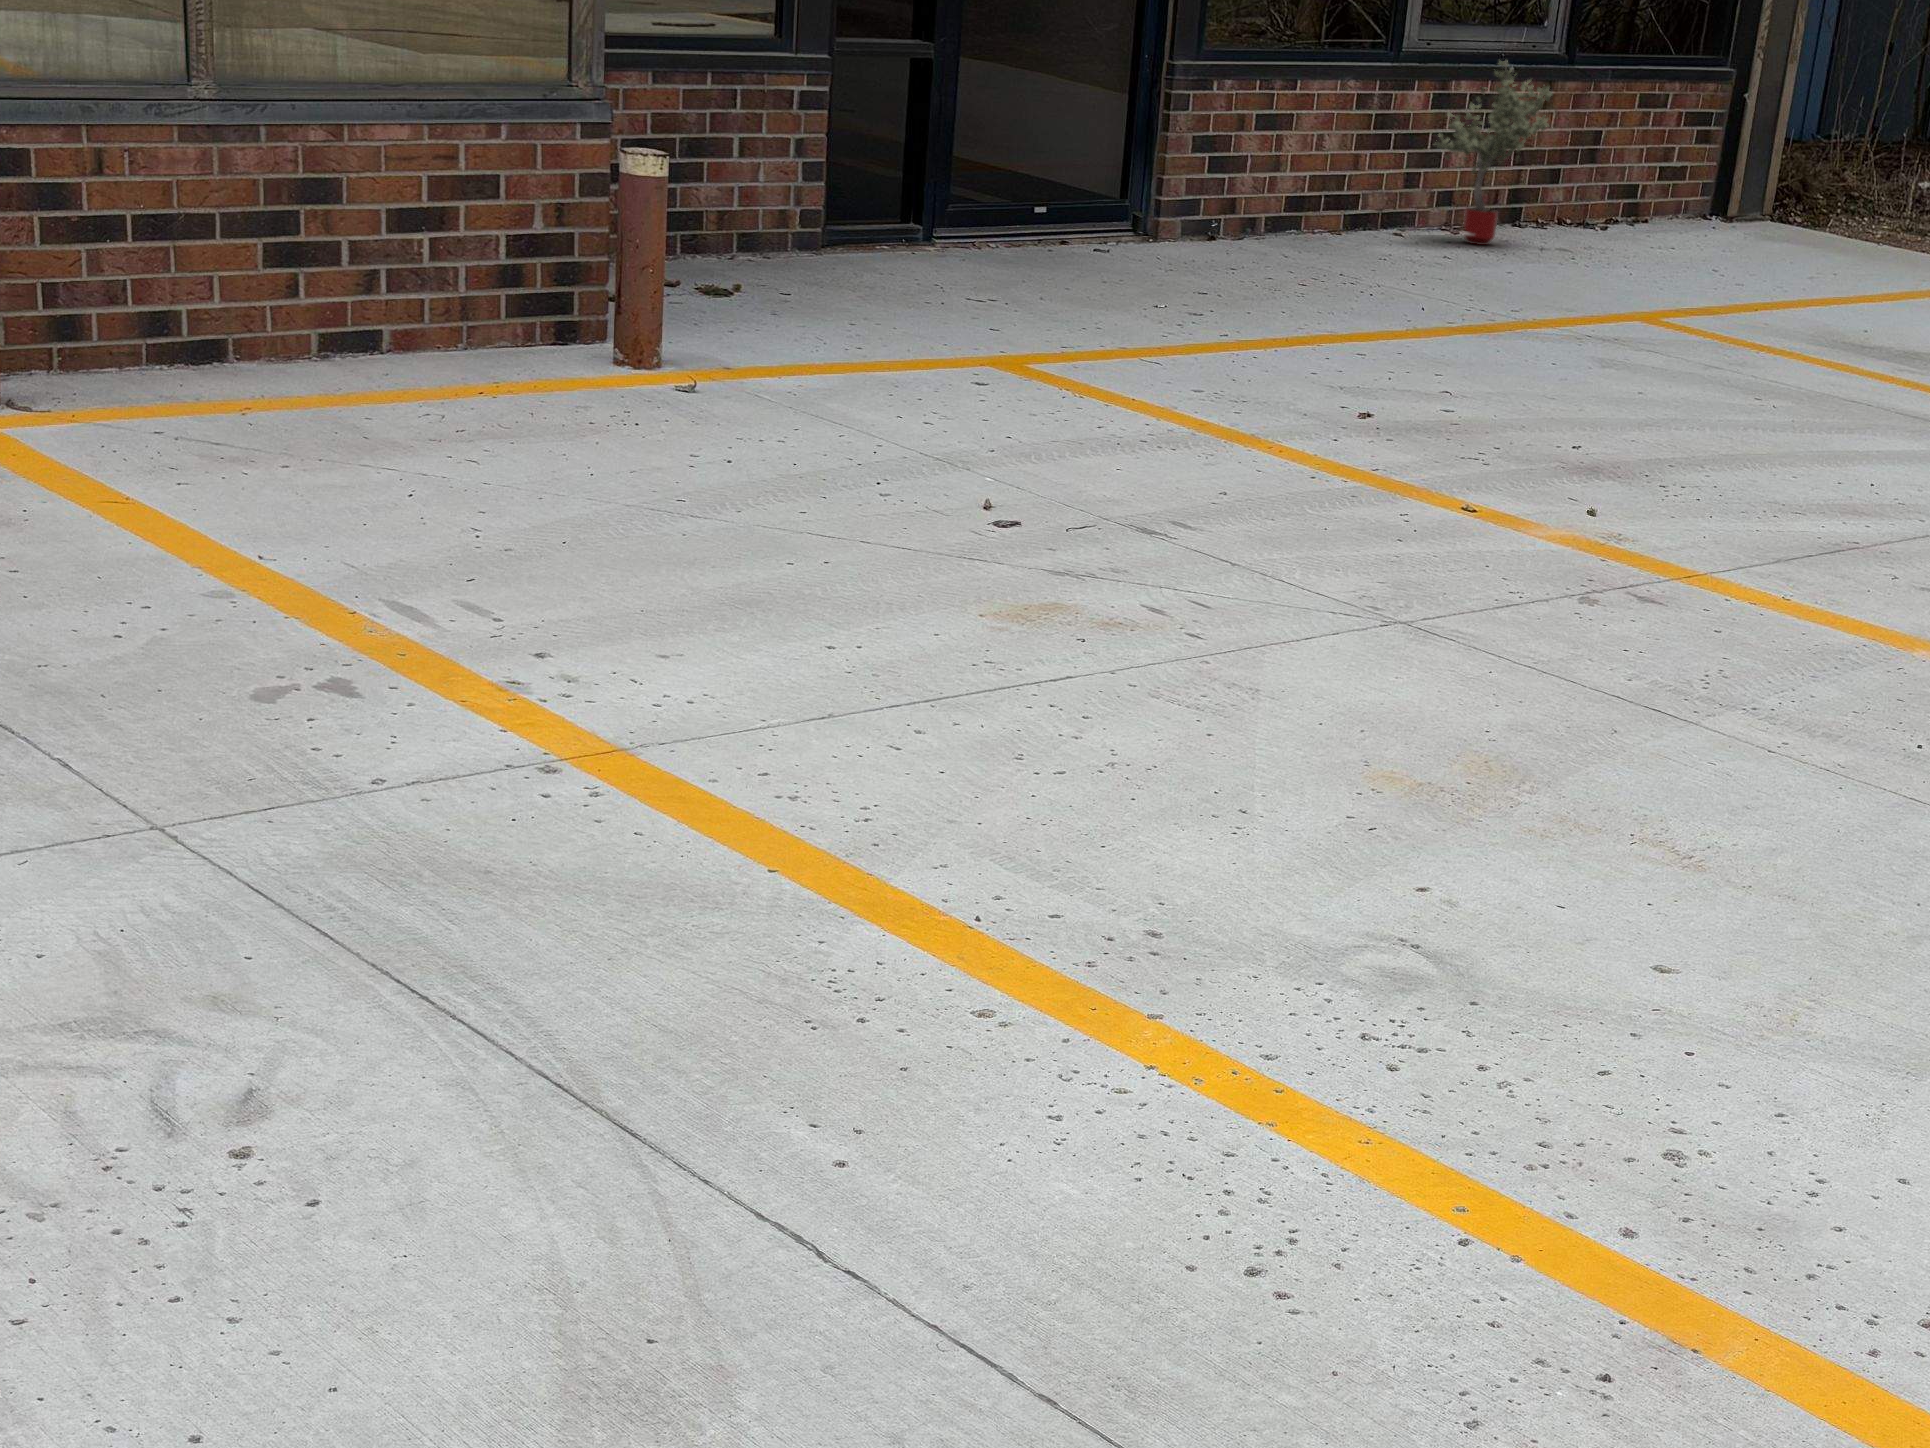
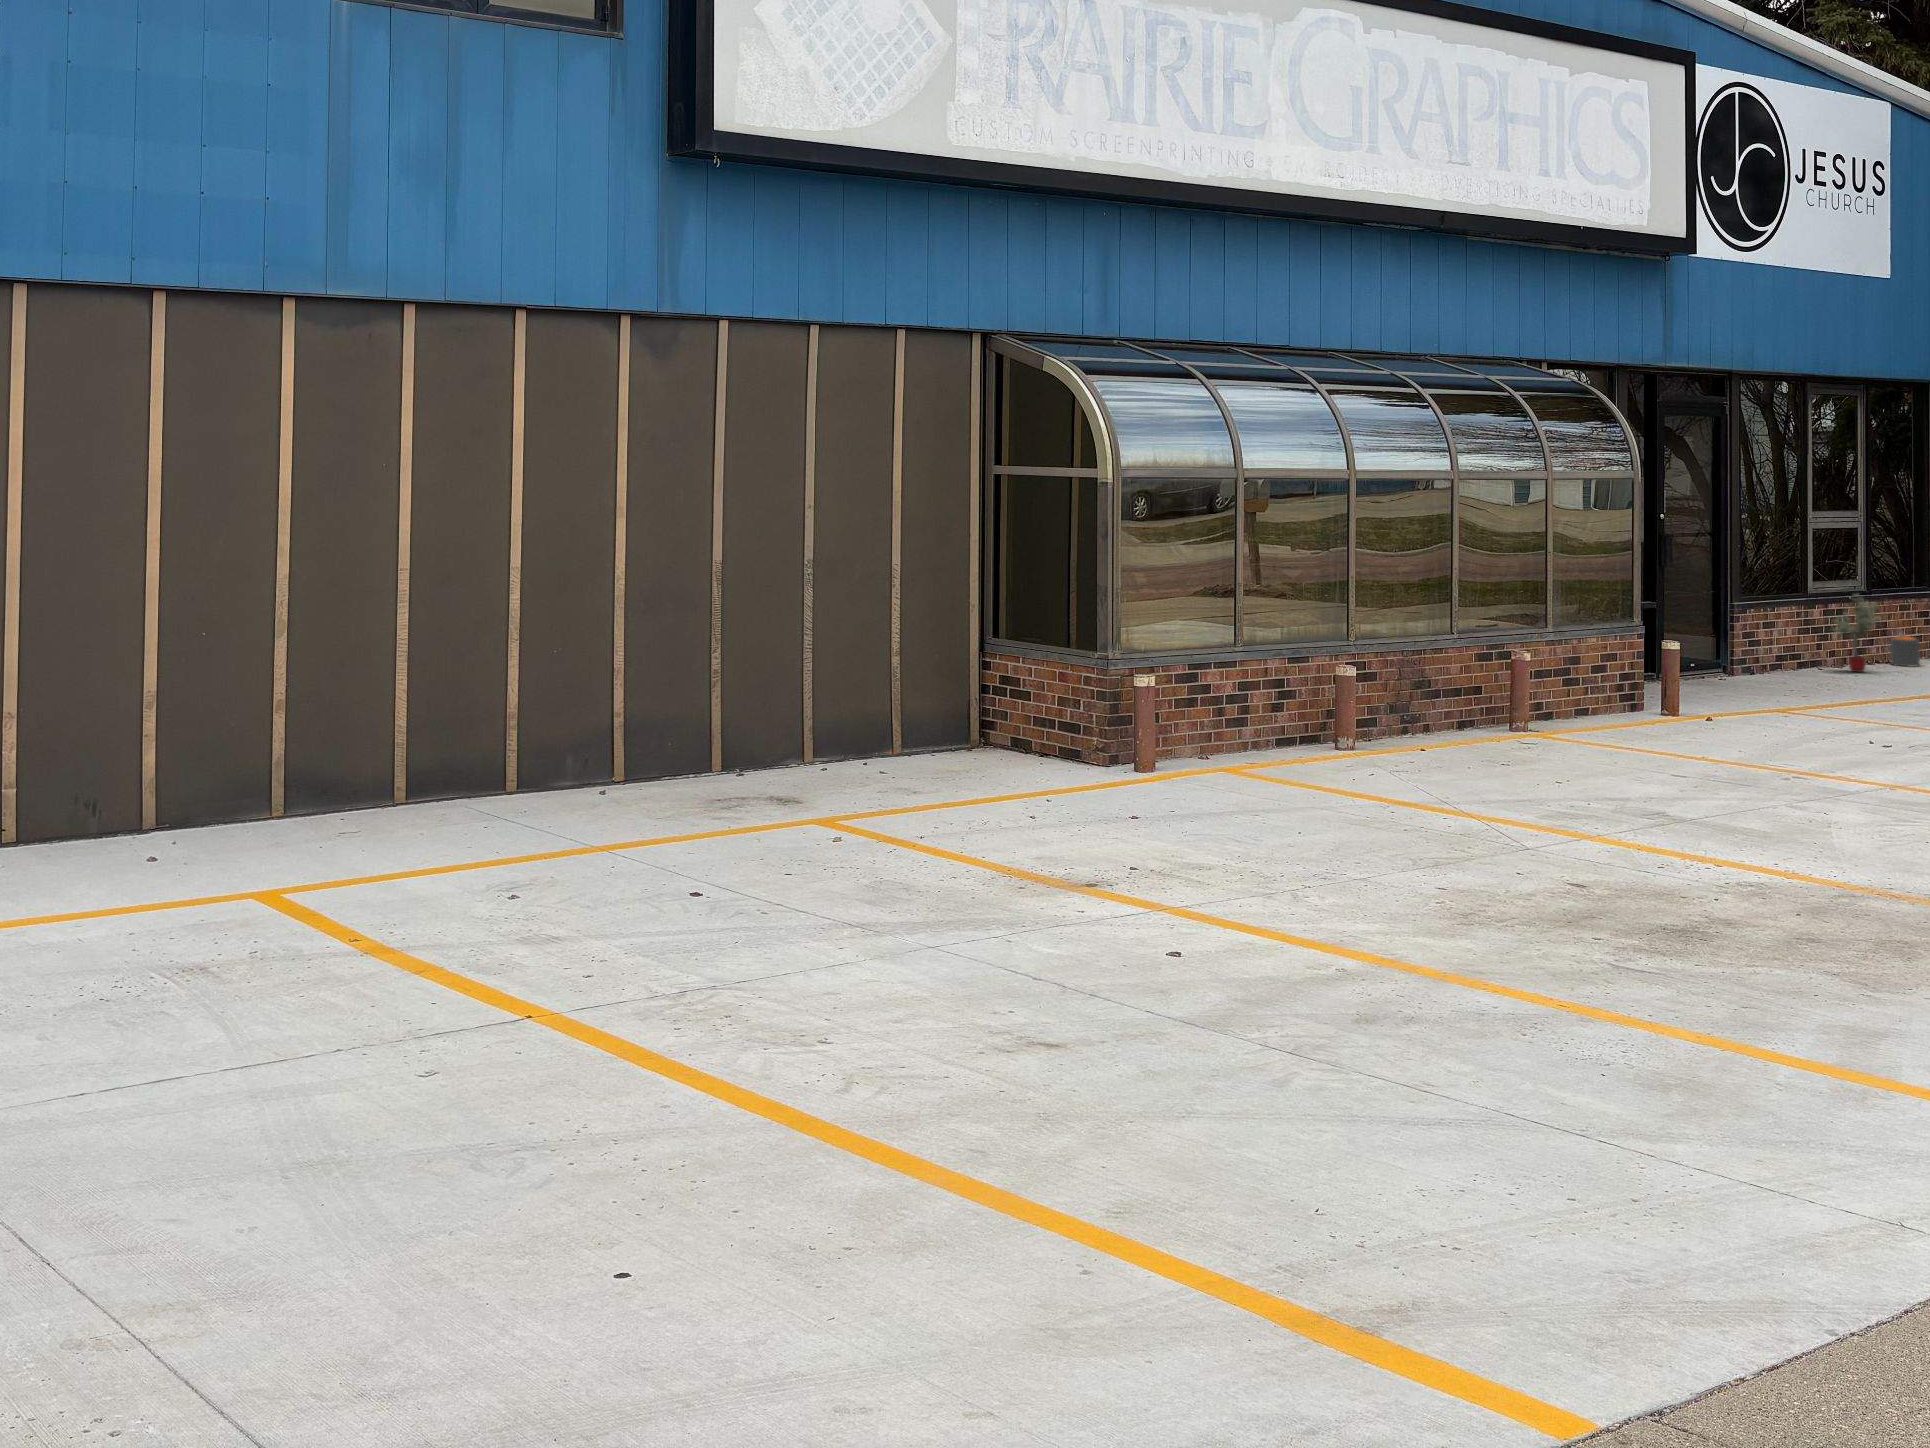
trash can: none [1586,145,1651,236] -> present [1890,634,1920,667]

